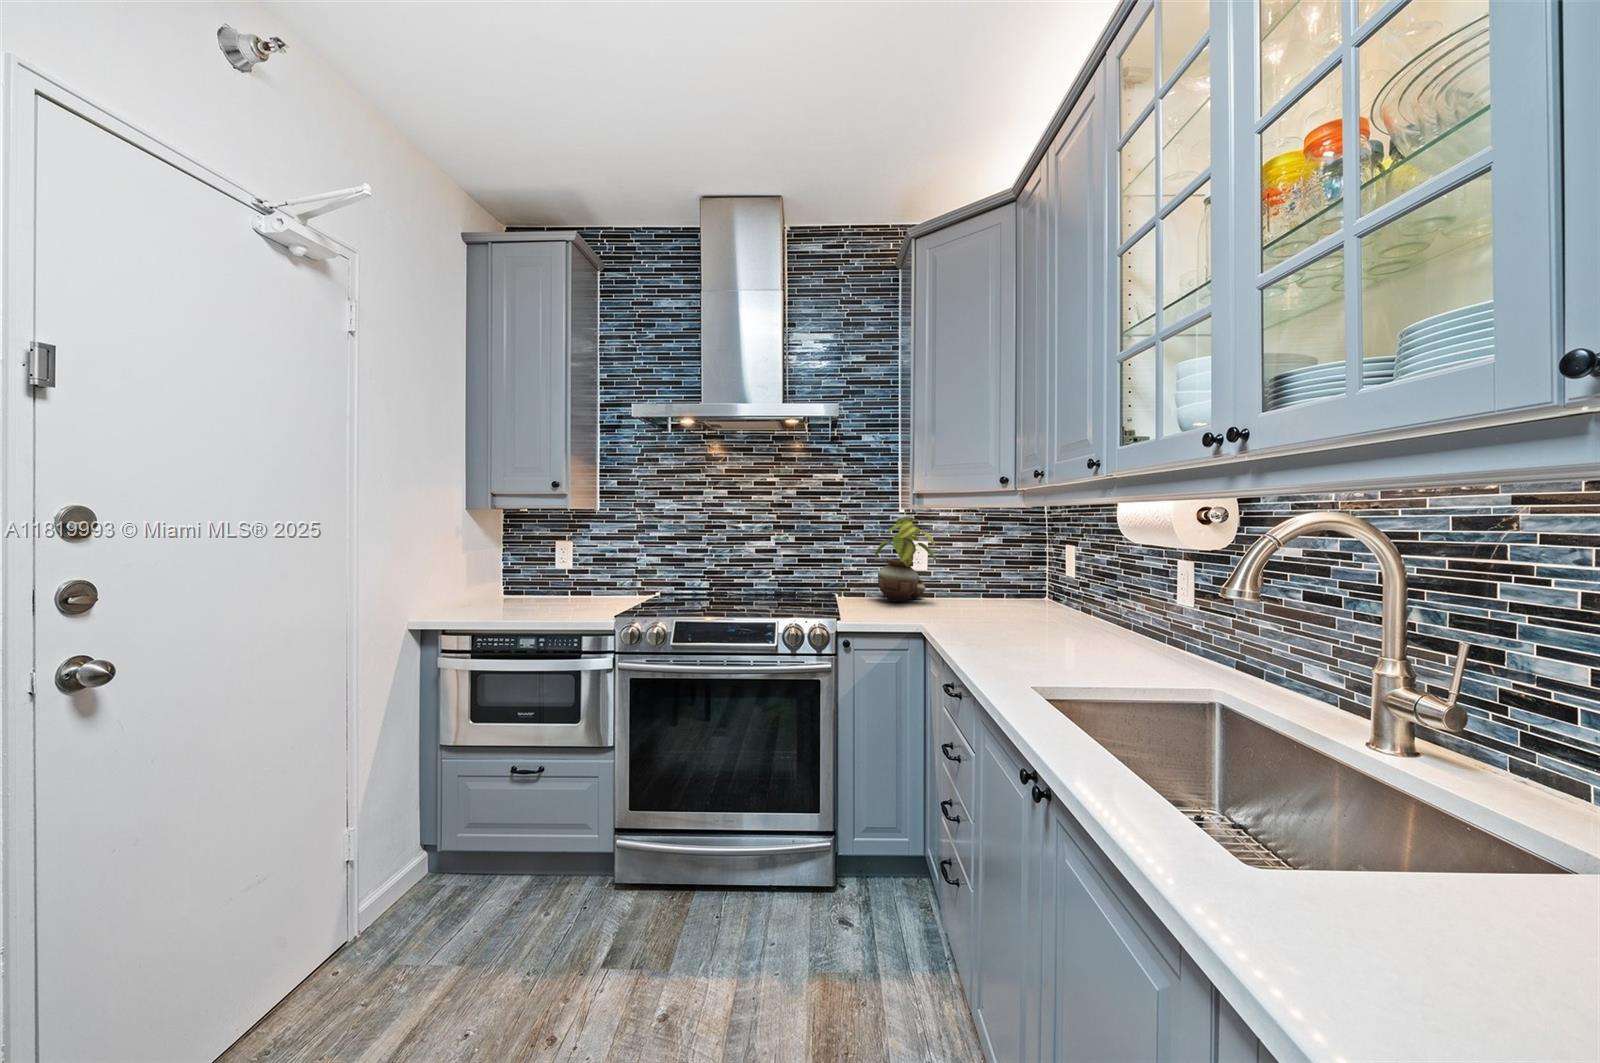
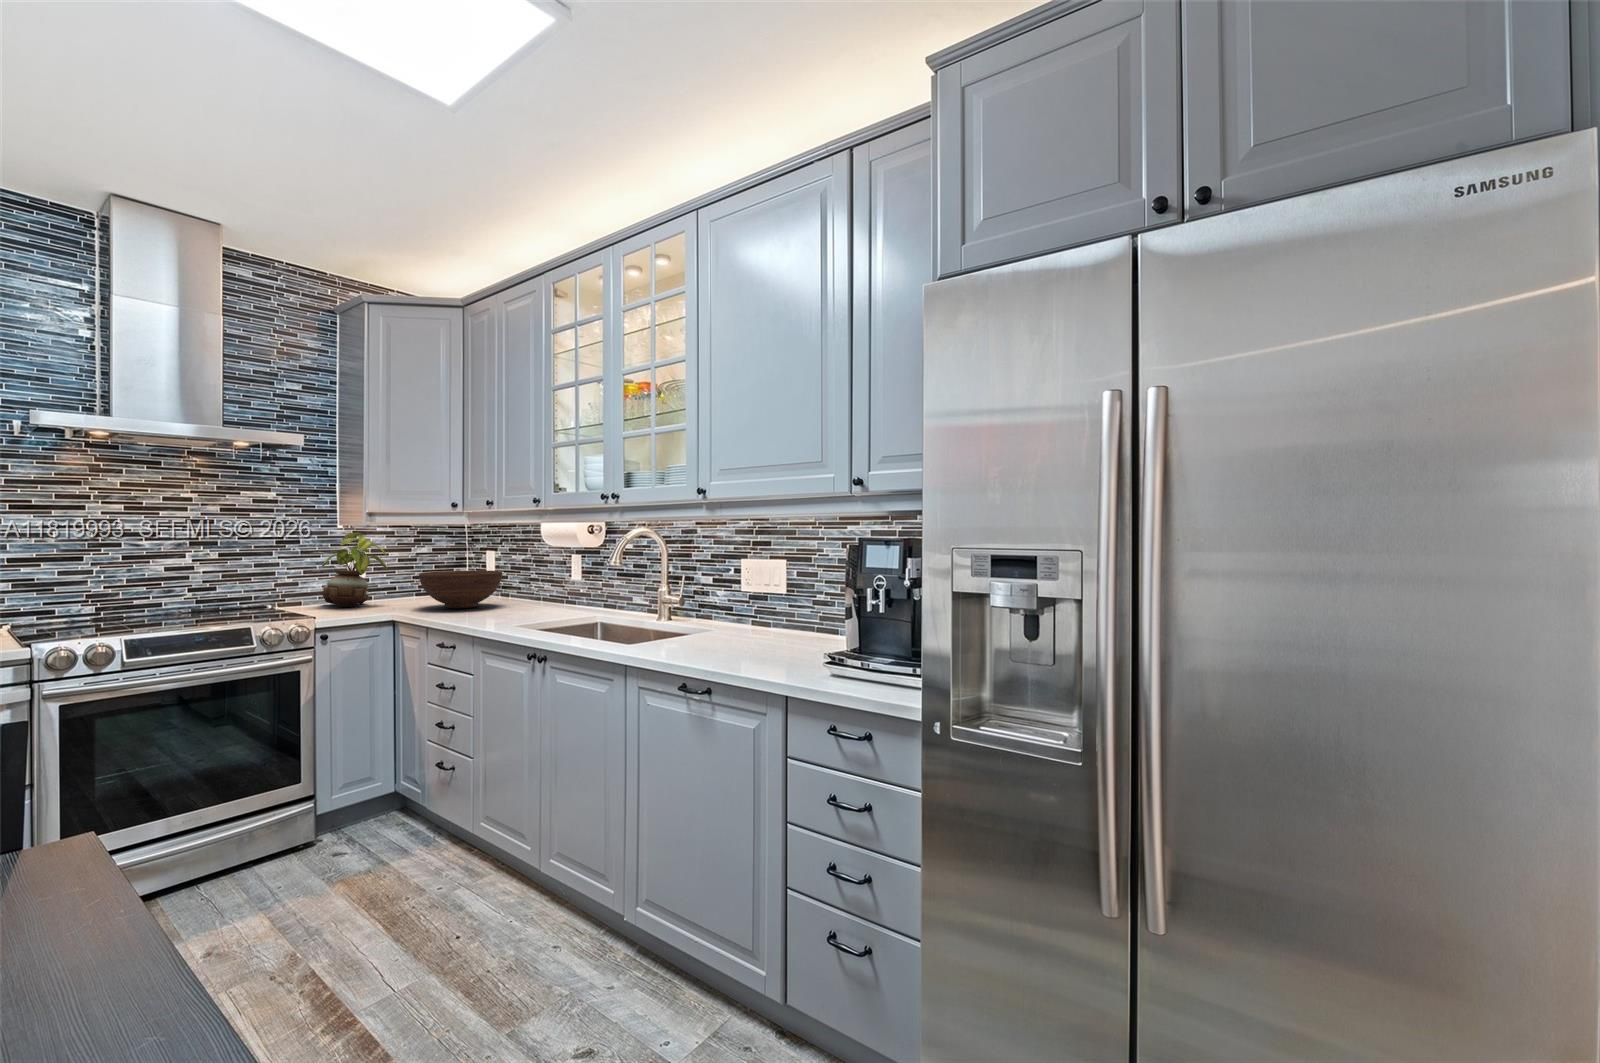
fruit bowl: none [956,569,1066,624] -> present [419,570,502,608]

